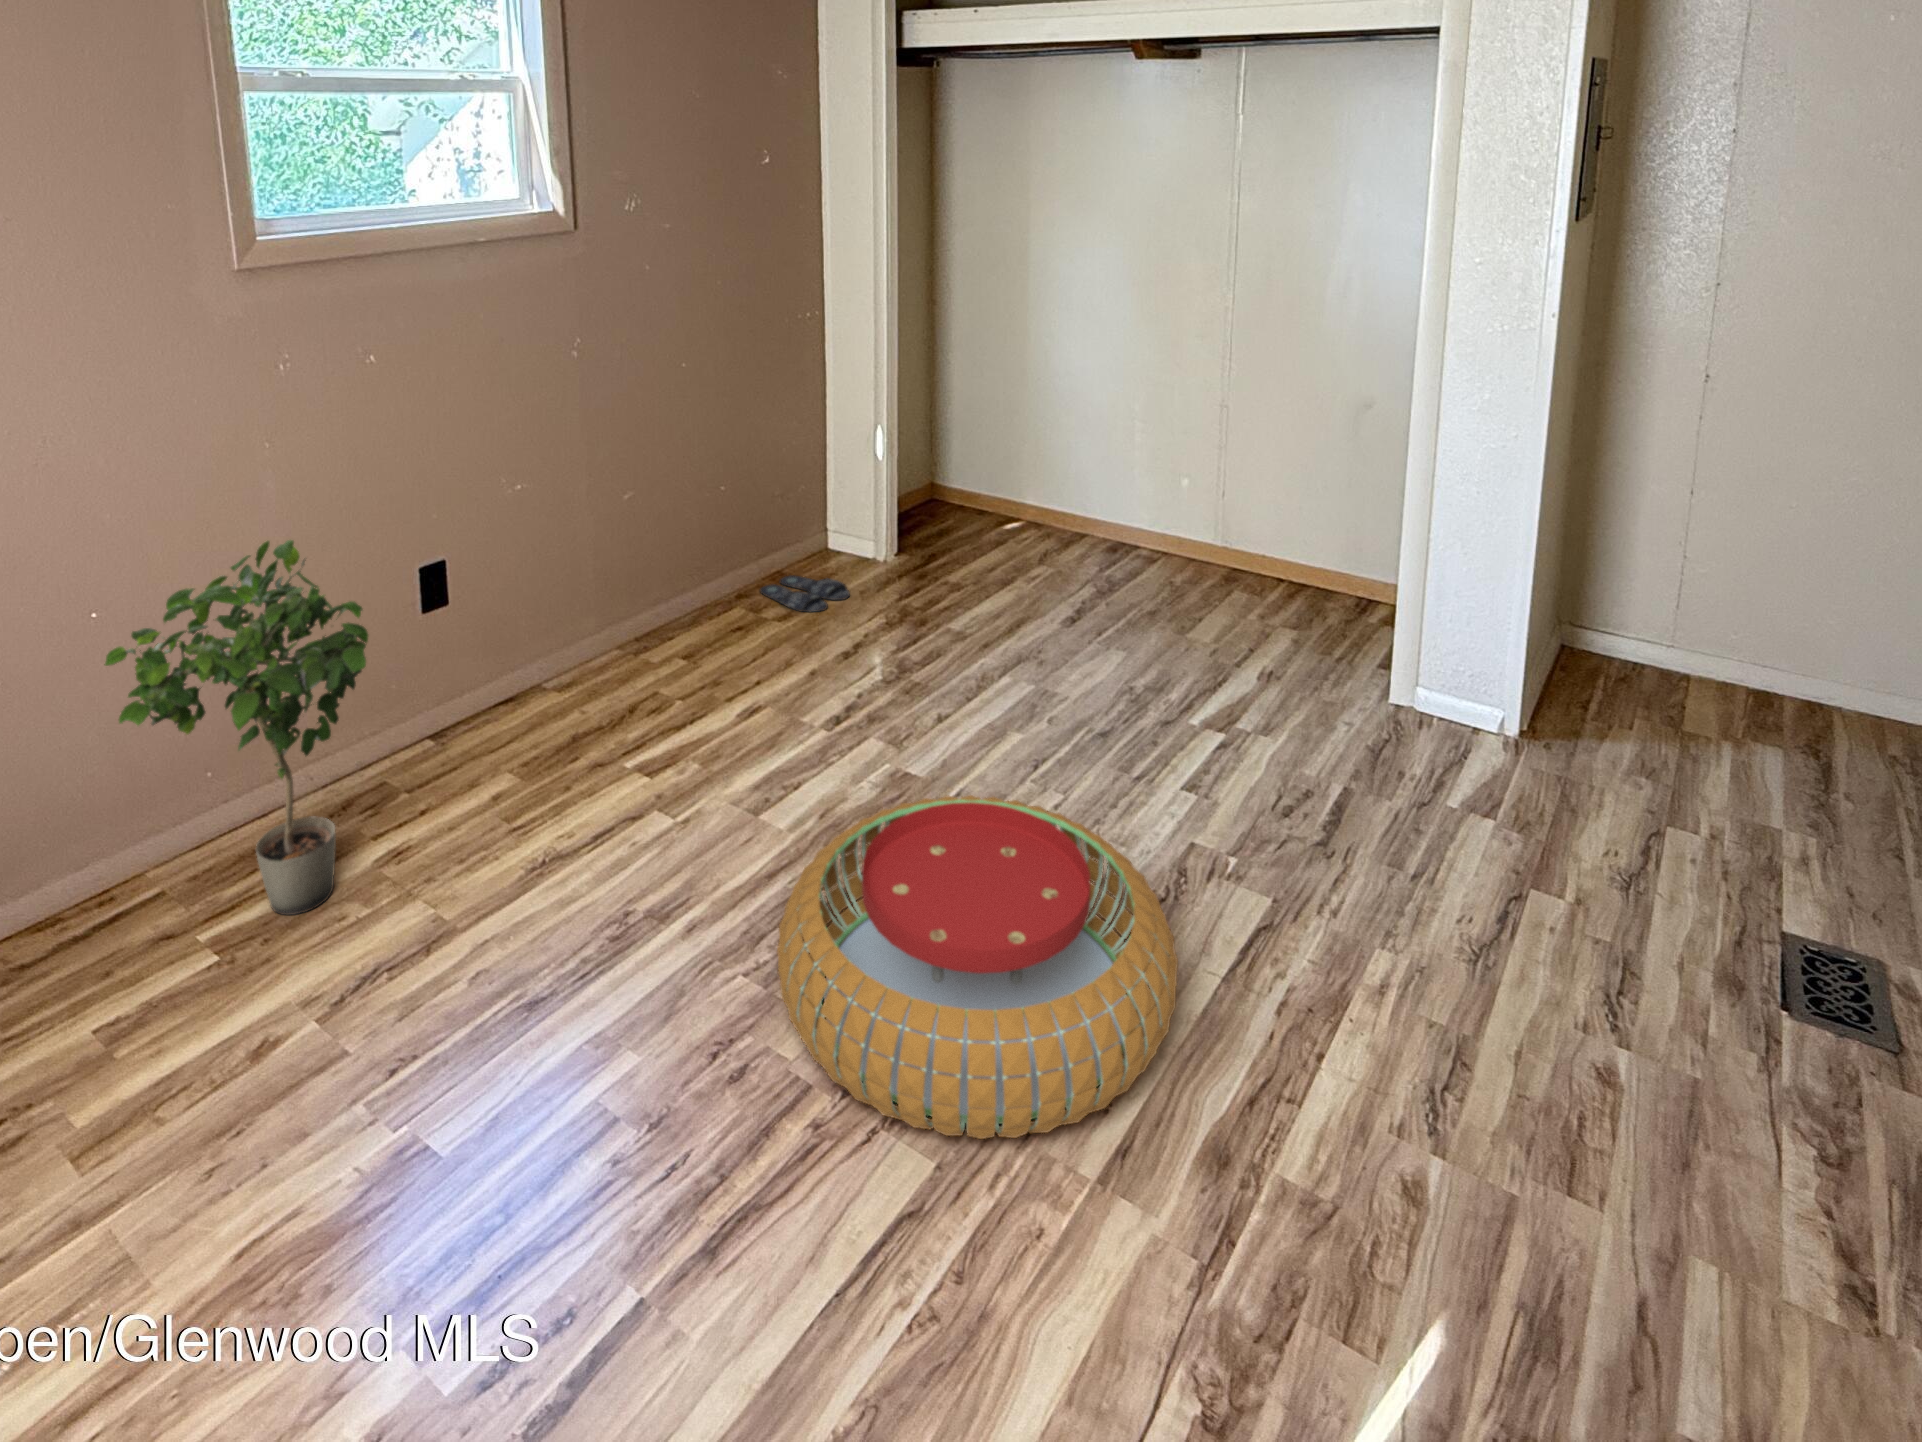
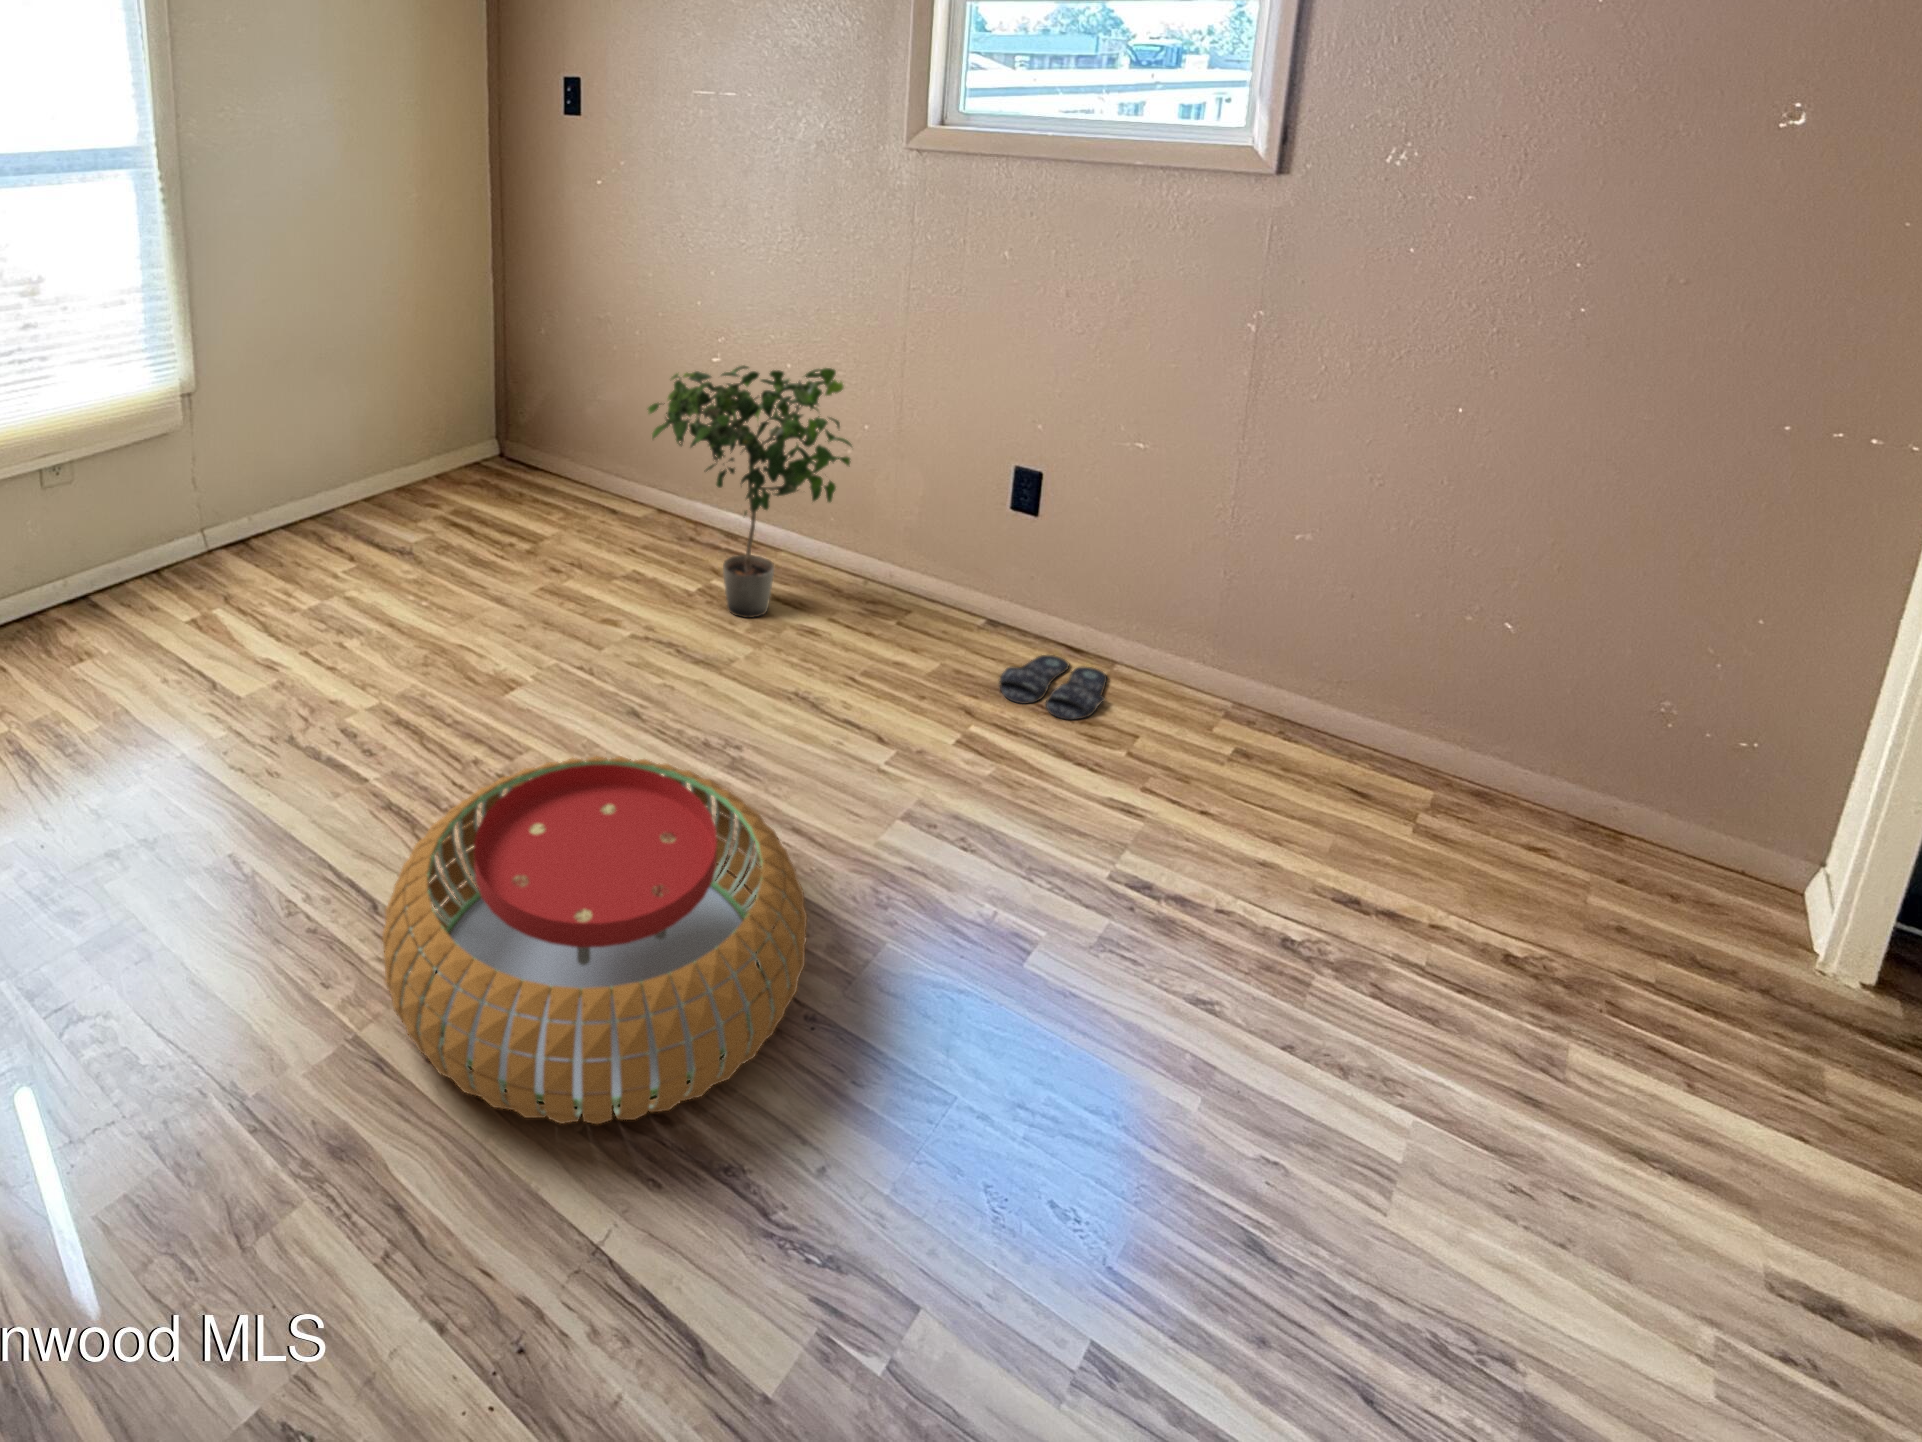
slippers: present [760,575,850,612] -> present [999,655,1107,720]

